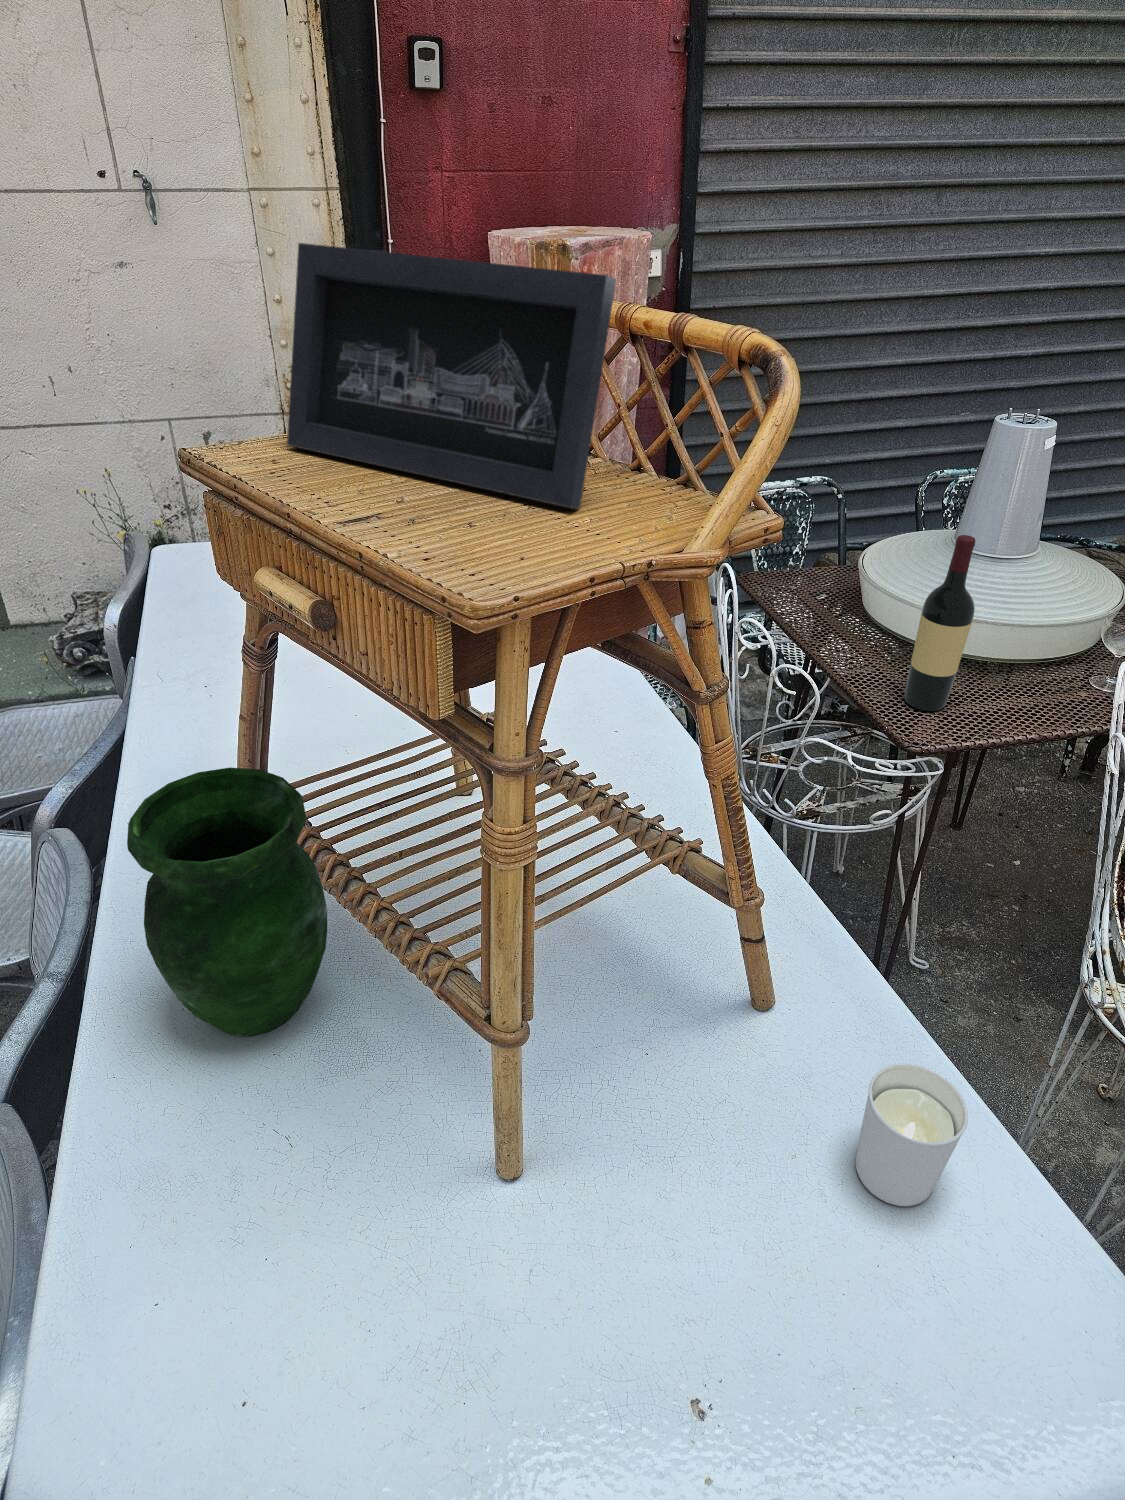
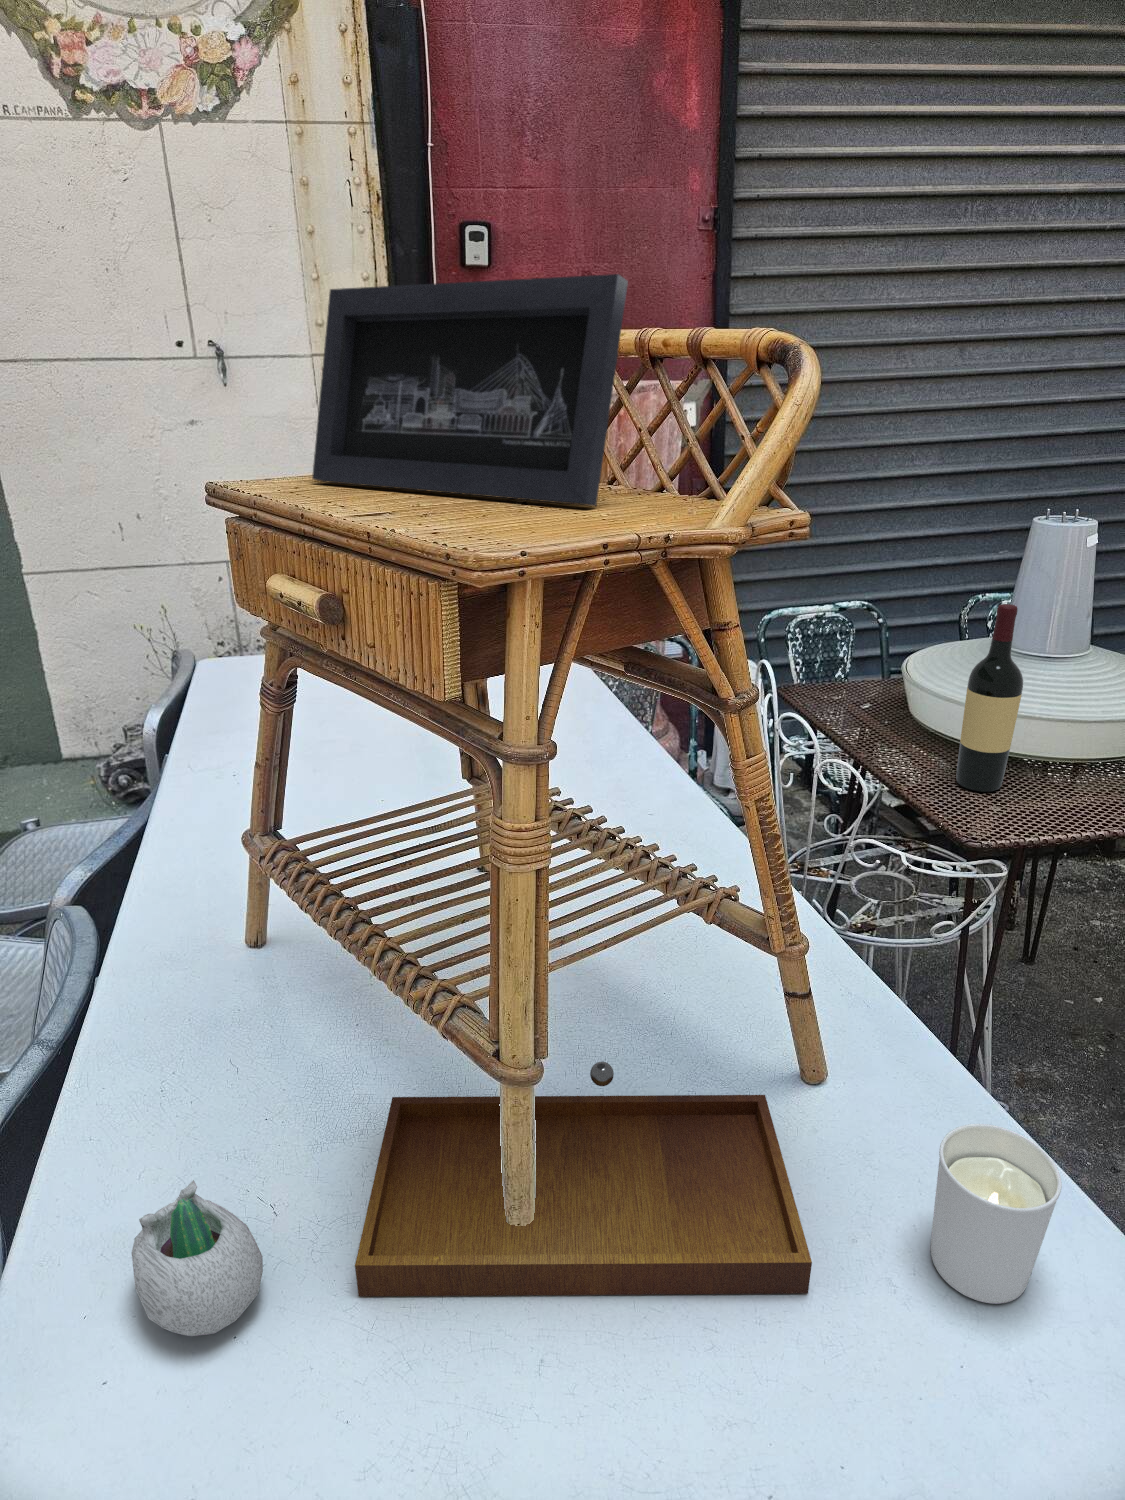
vase: present [127,768,327,1036] -> none [123,806,333,1106]
tray: none [368,1011,757,1215] -> present [355,1062,812,1296]
succulent planter: none [171,1127,287,1258] -> present [132,1180,263,1336]

